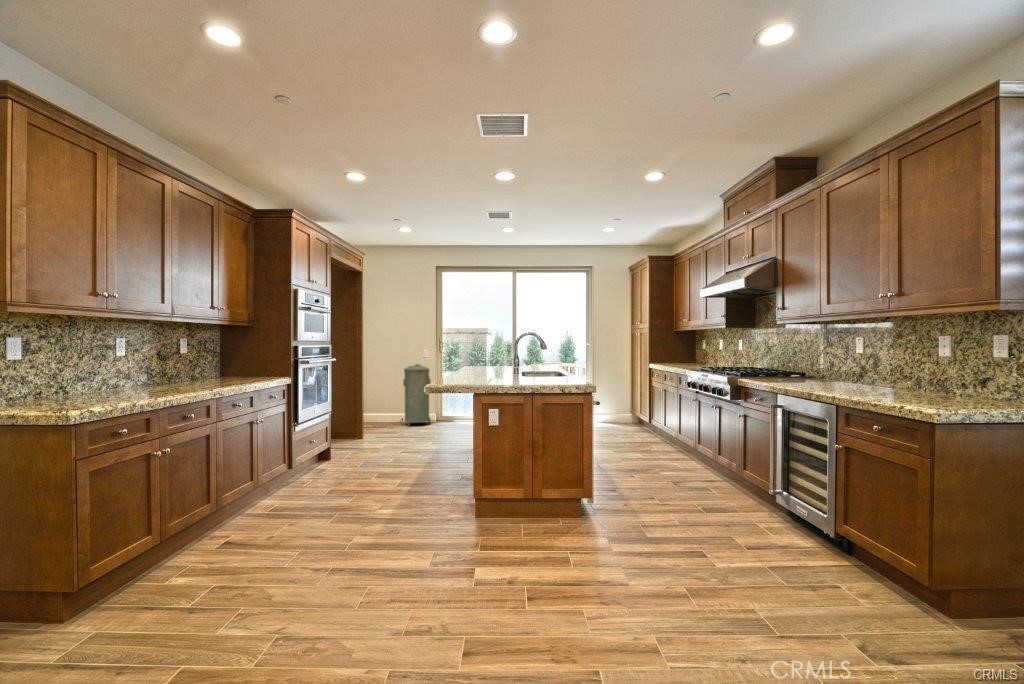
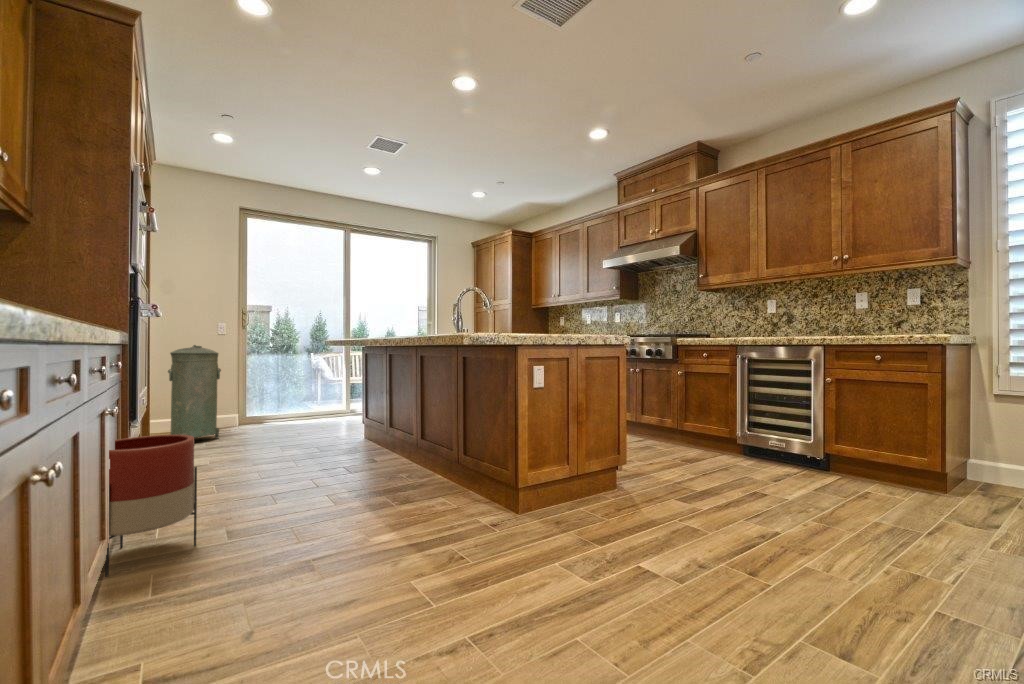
planter: none [293,428,336,492] -> present [105,435,197,577]

